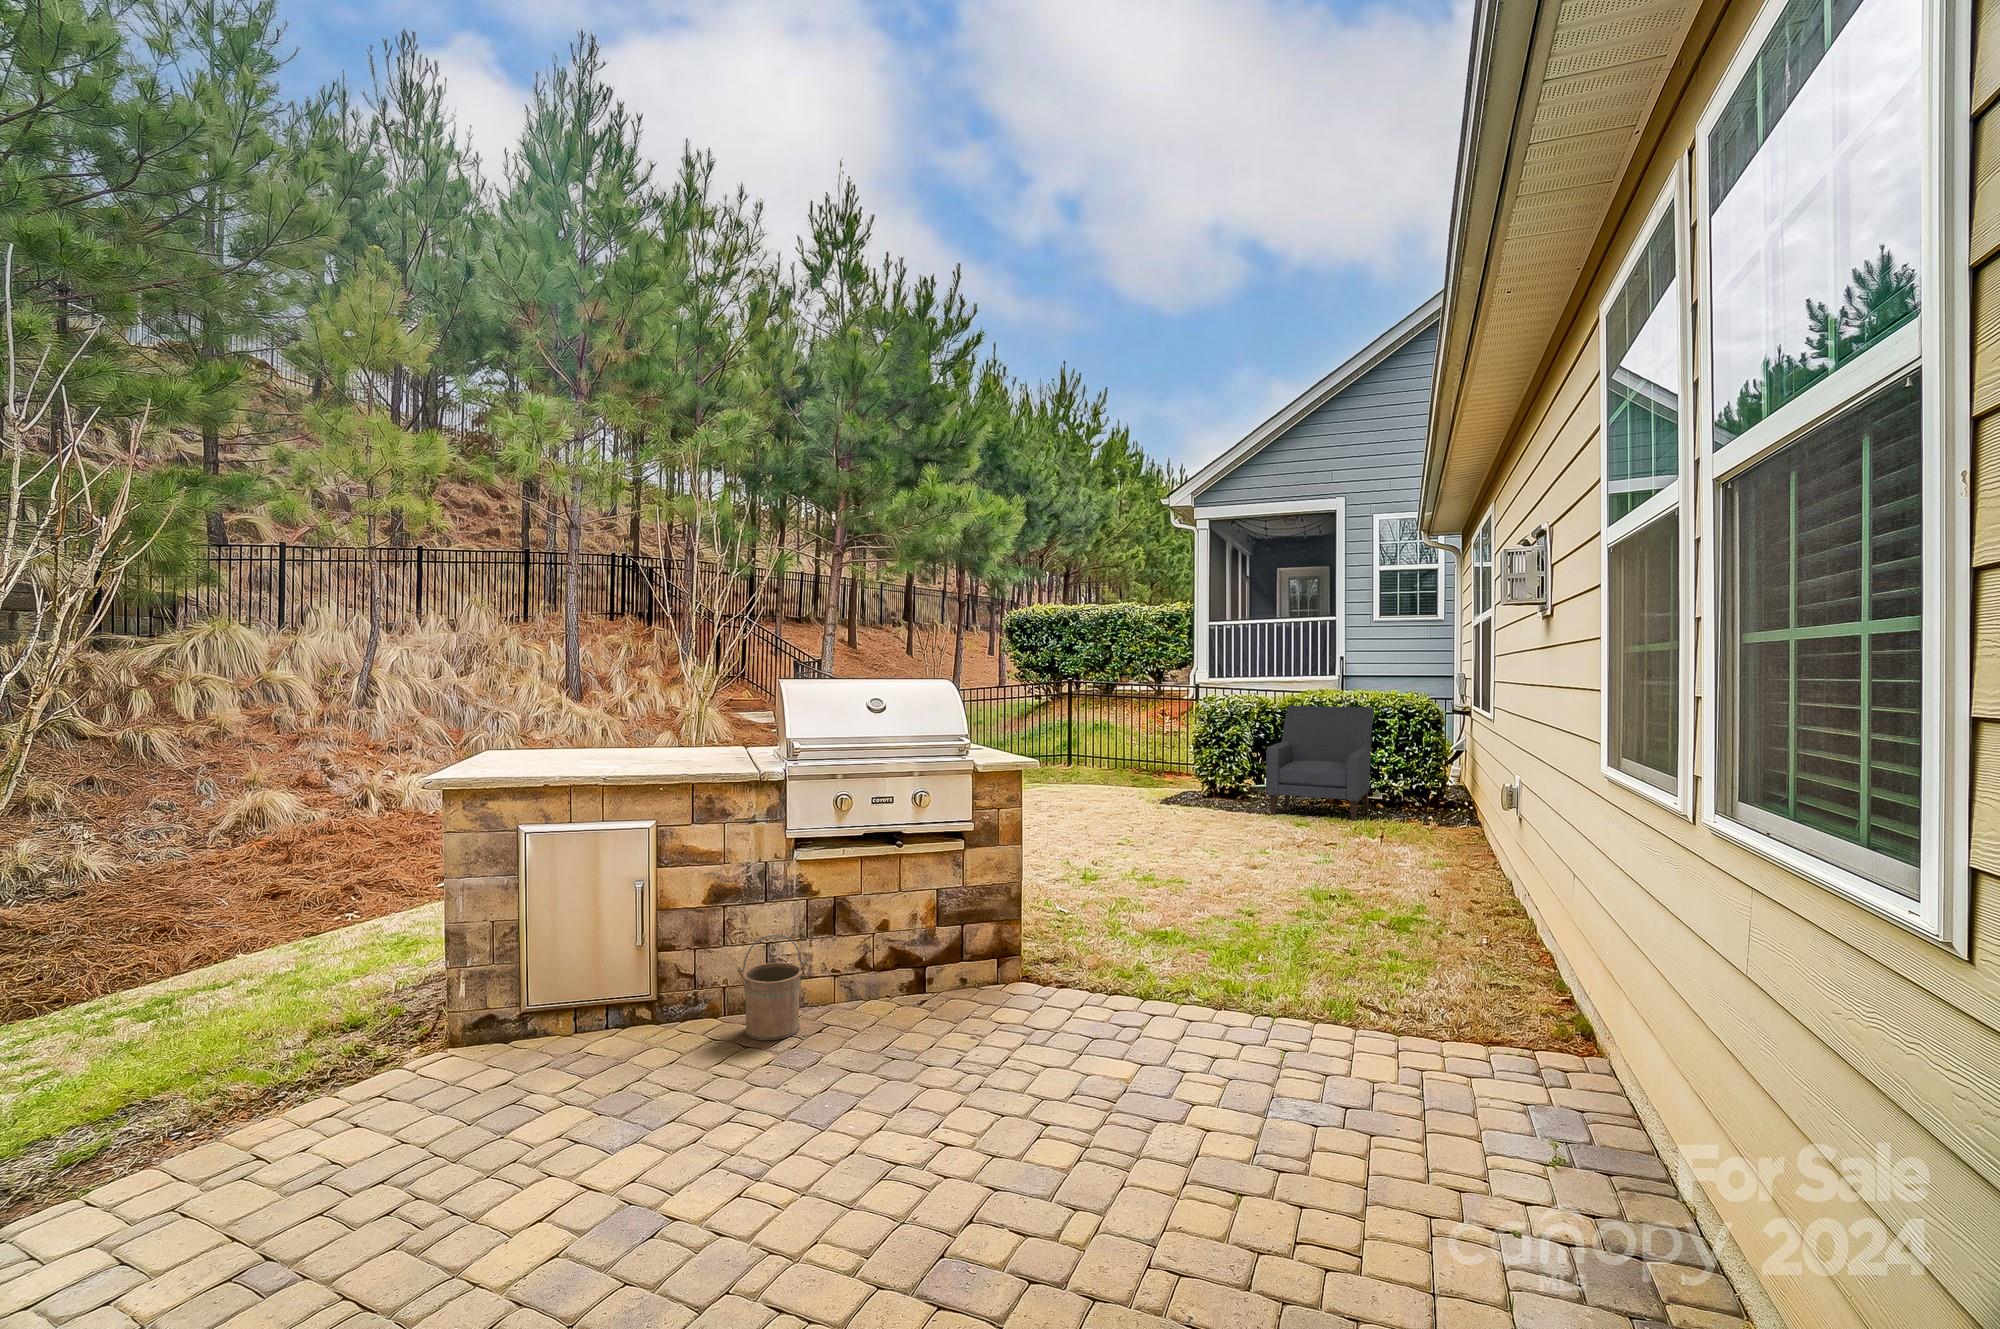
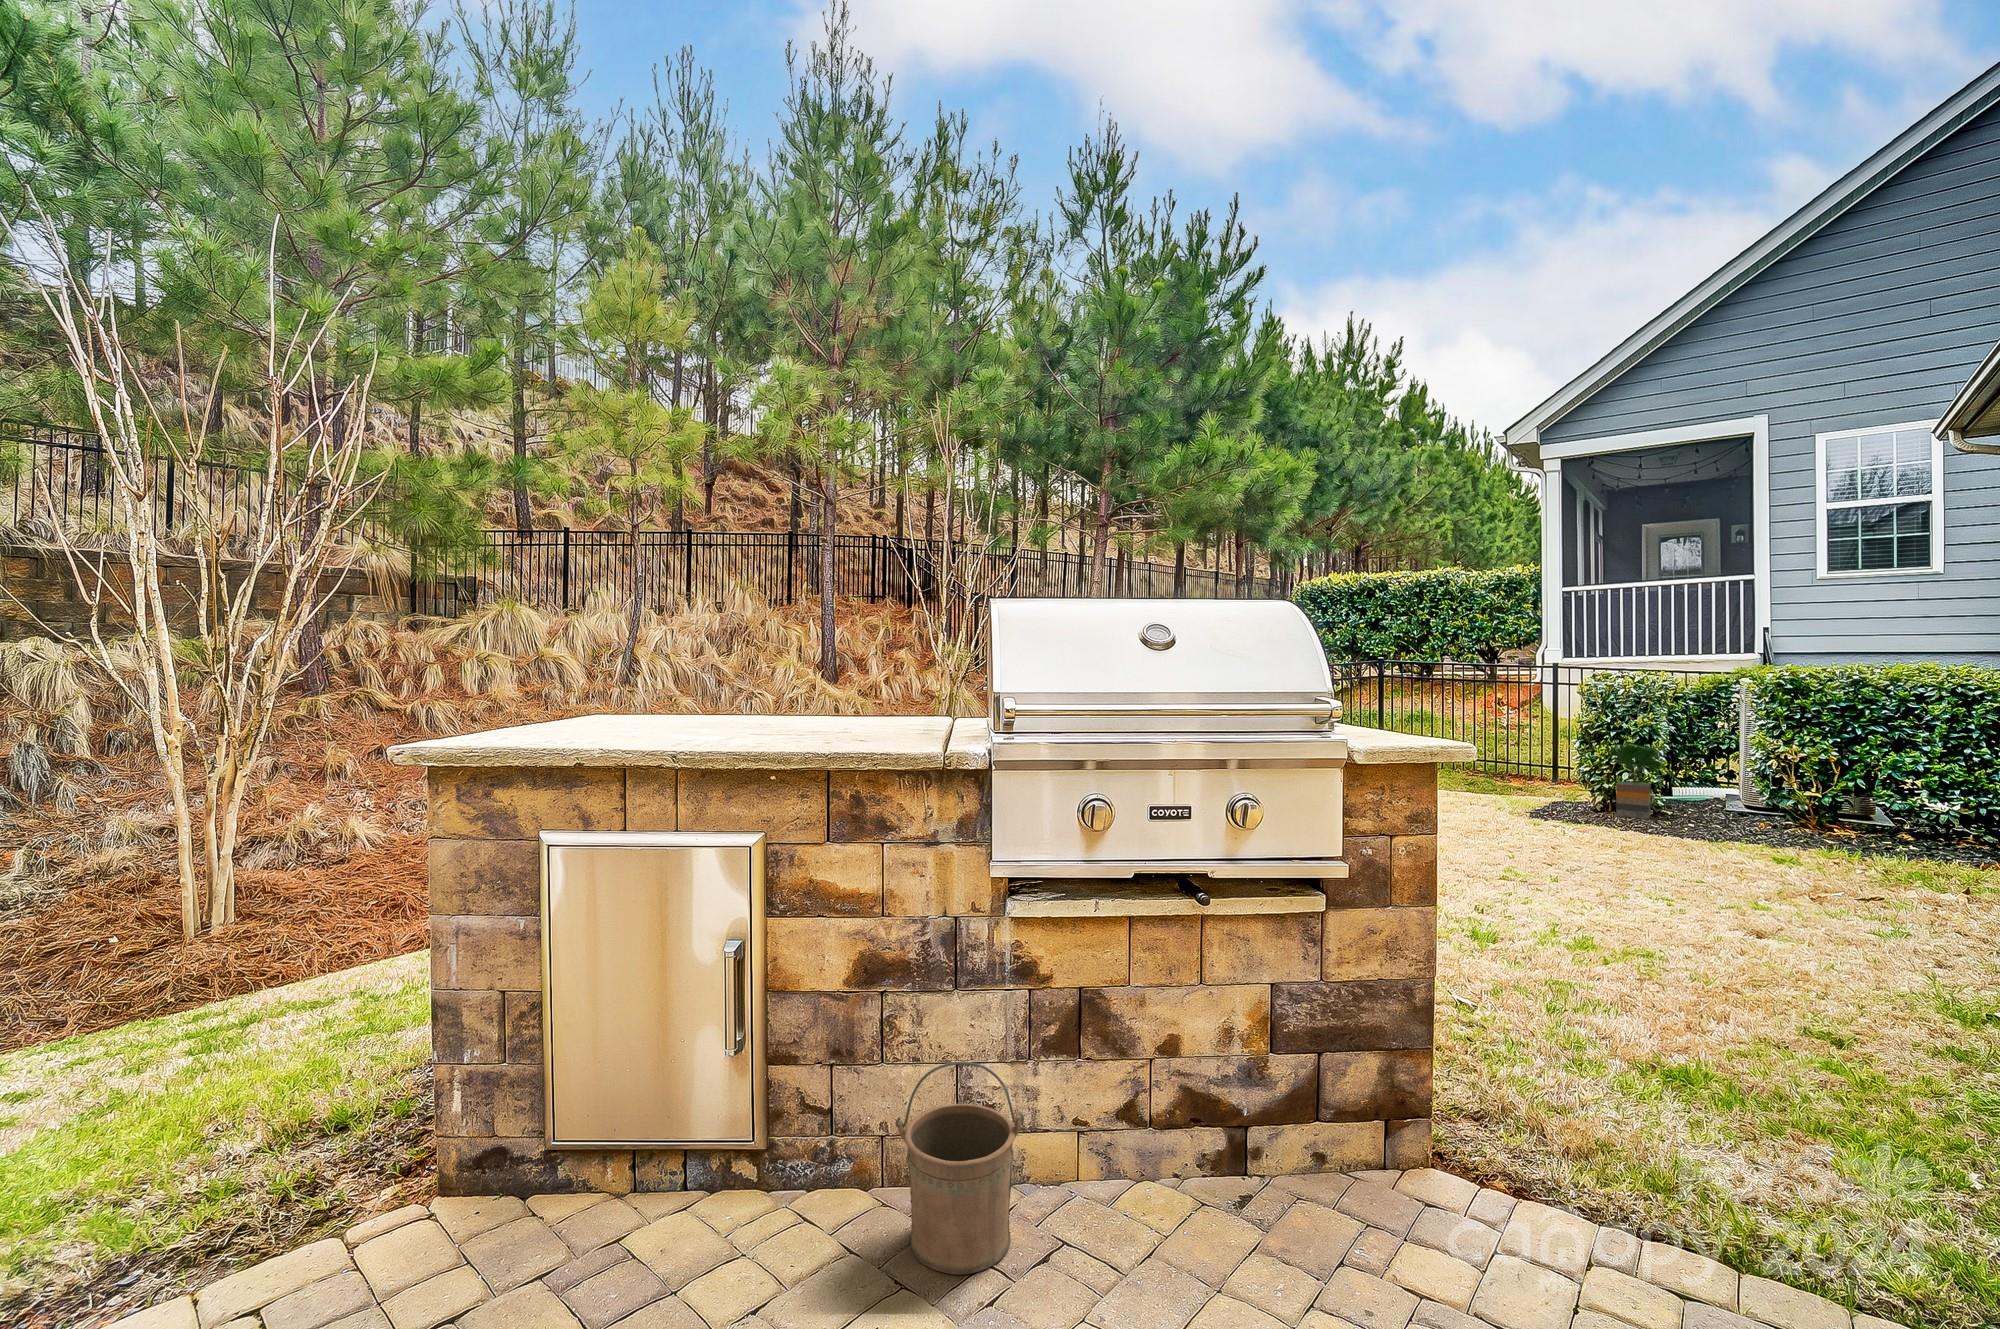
chair: present [1266,705,1374,821] -> none [1719,683,1903,857]
potted tree: none [1208,749,1244,803] -> present [1608,744,1664,819]

